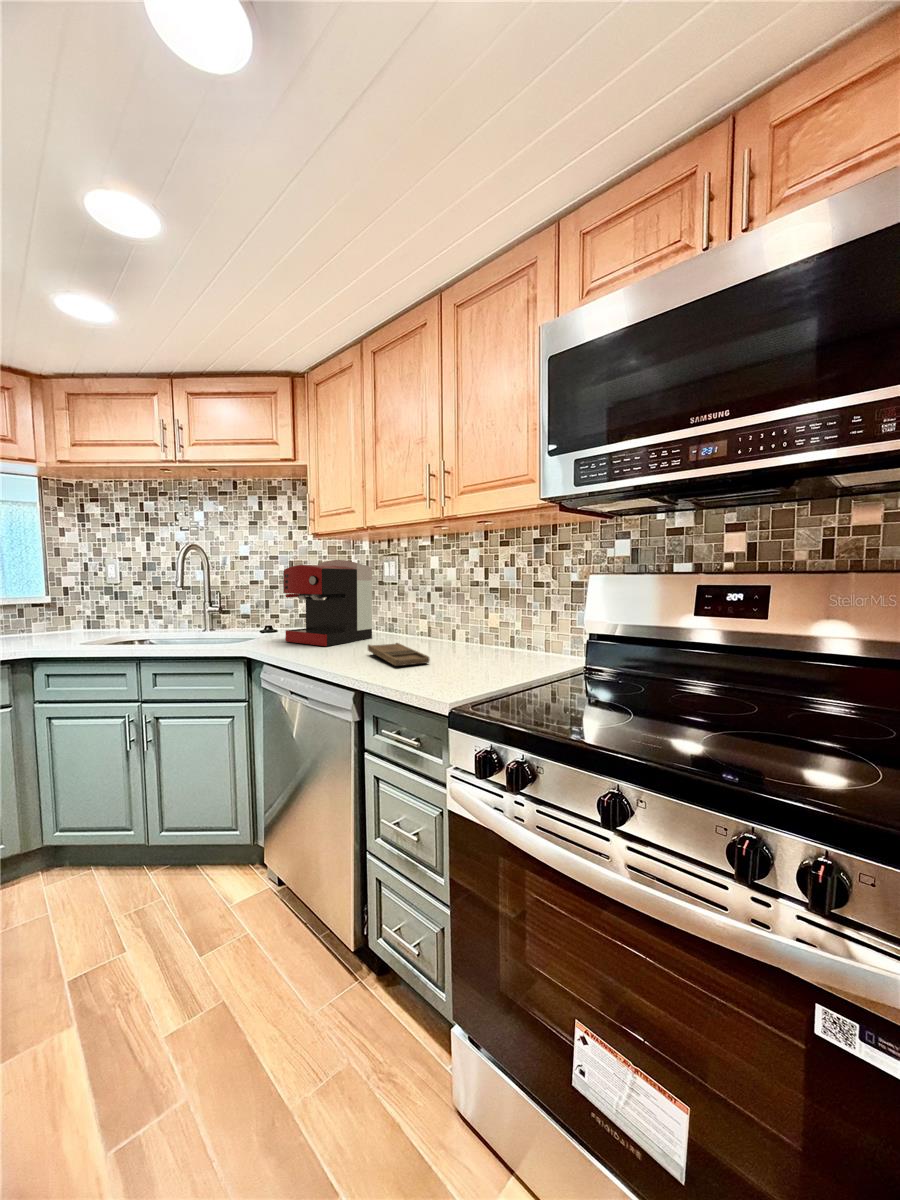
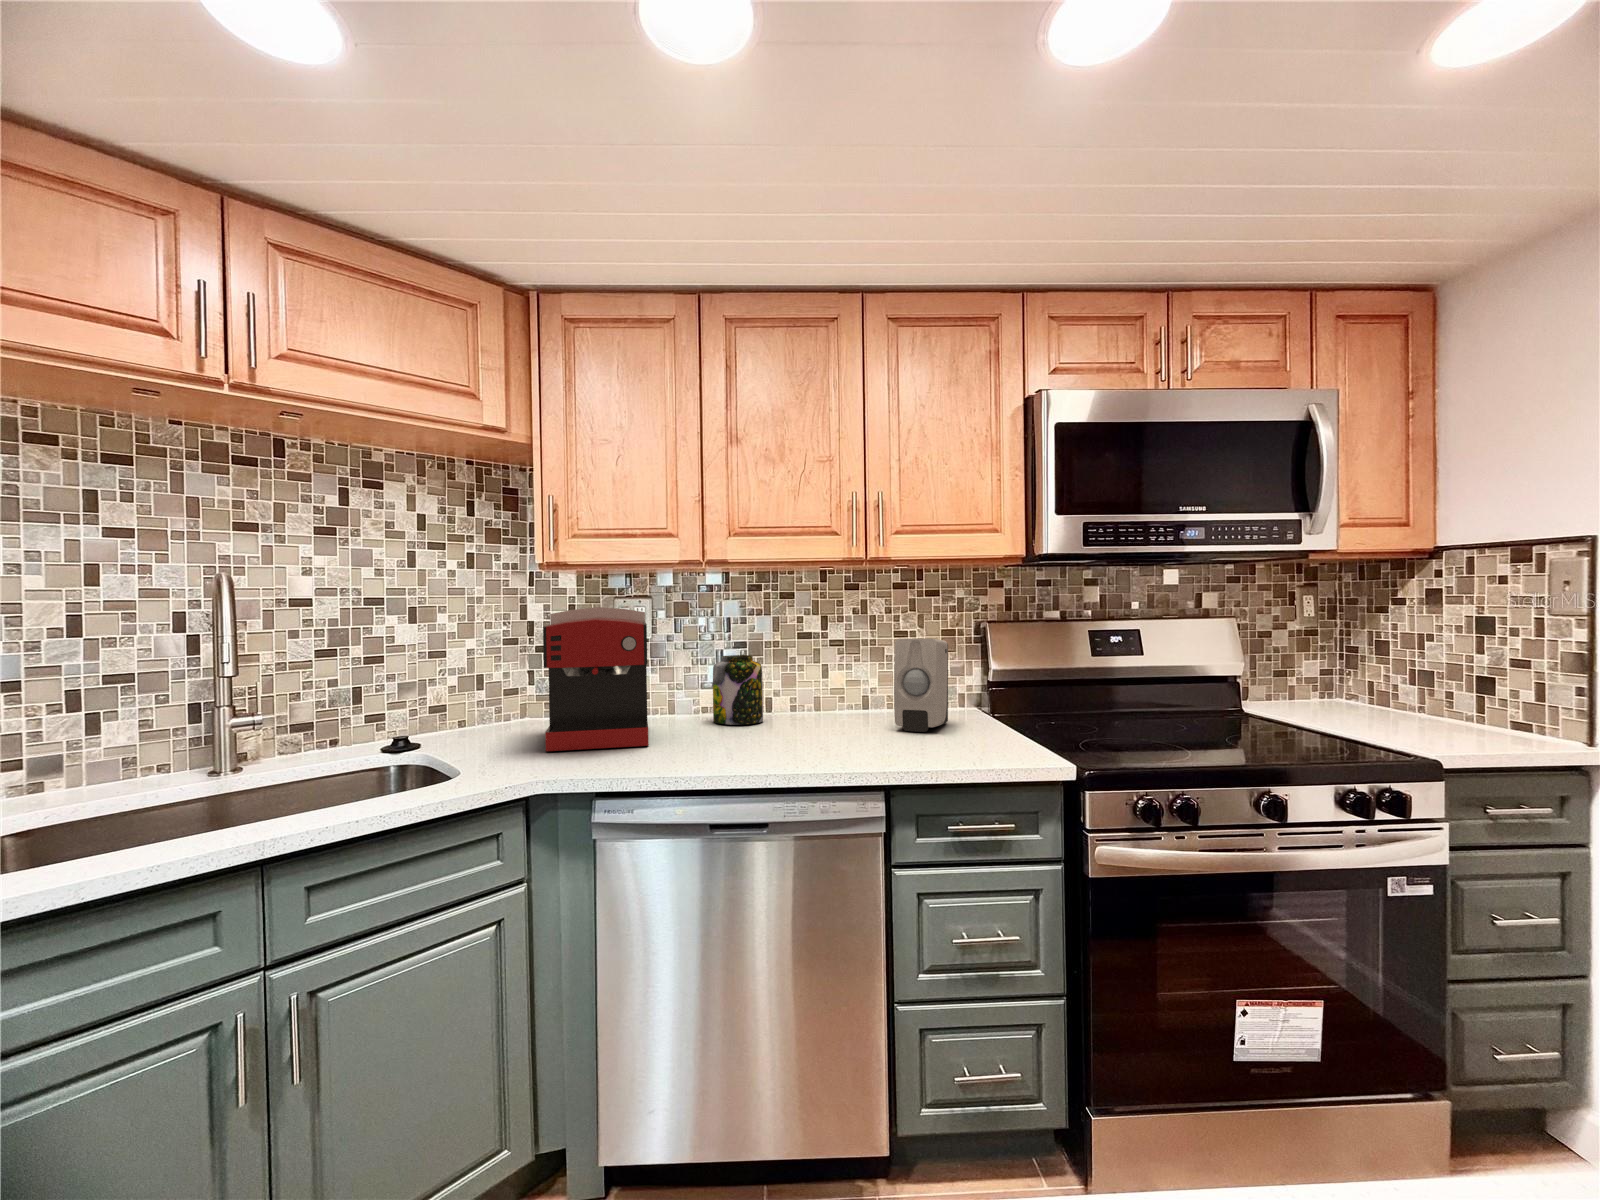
soap dispenser: none [471,585,538,667] -> present [894,639,948,732]
jar: none [405,595,437,644] -> present [713,655,763,725]
tray: present [368,643,430,666] -> none [758,722,868,746]

